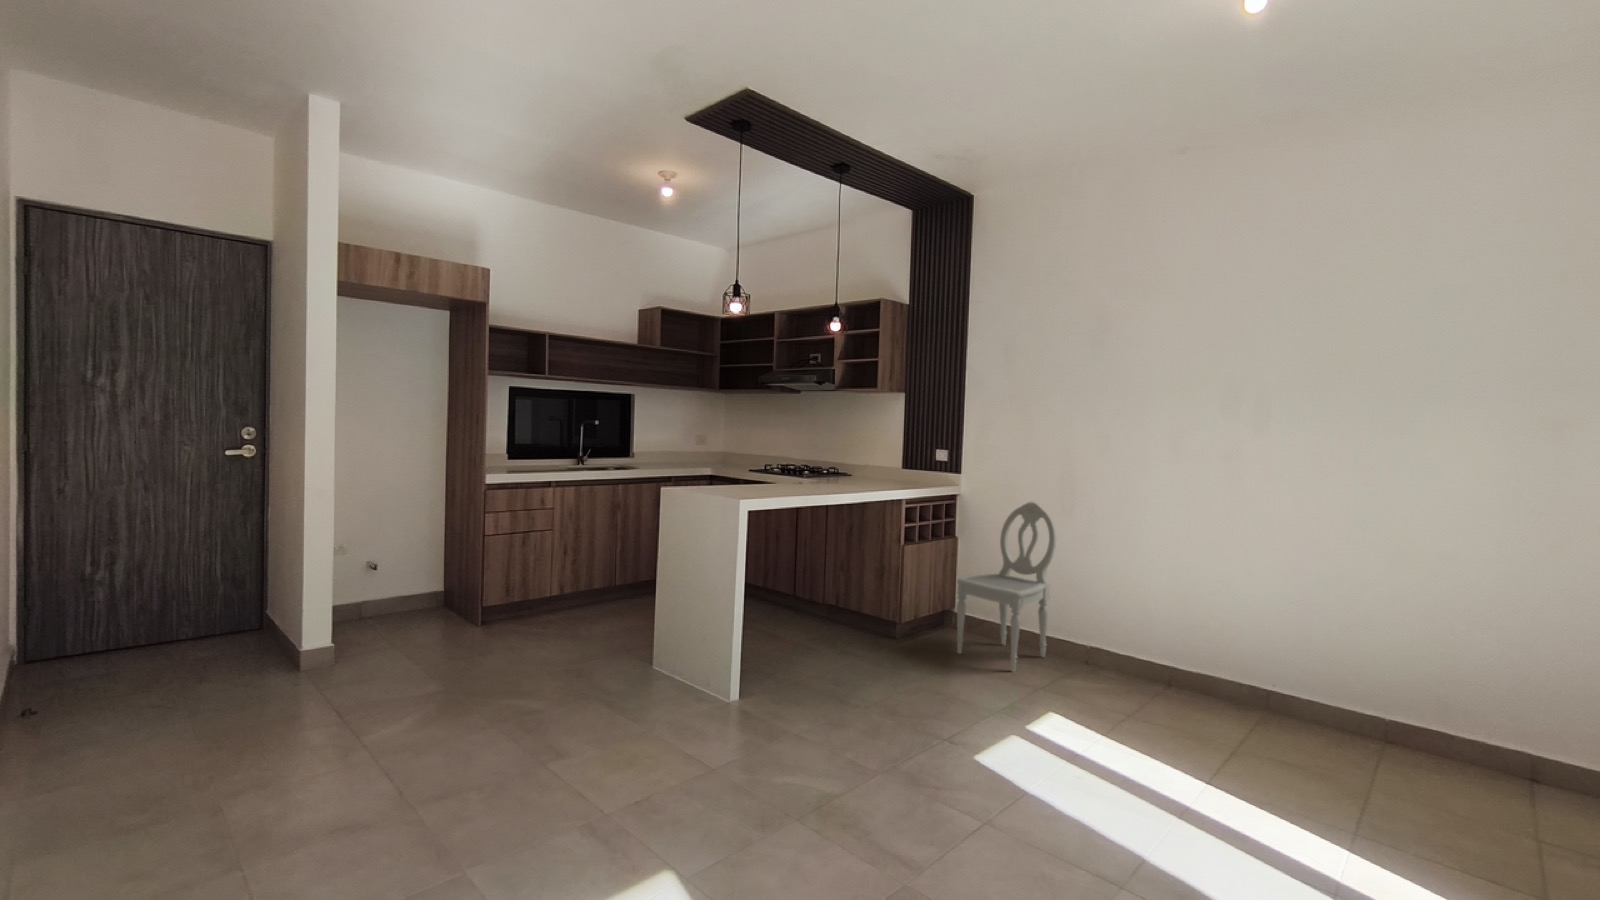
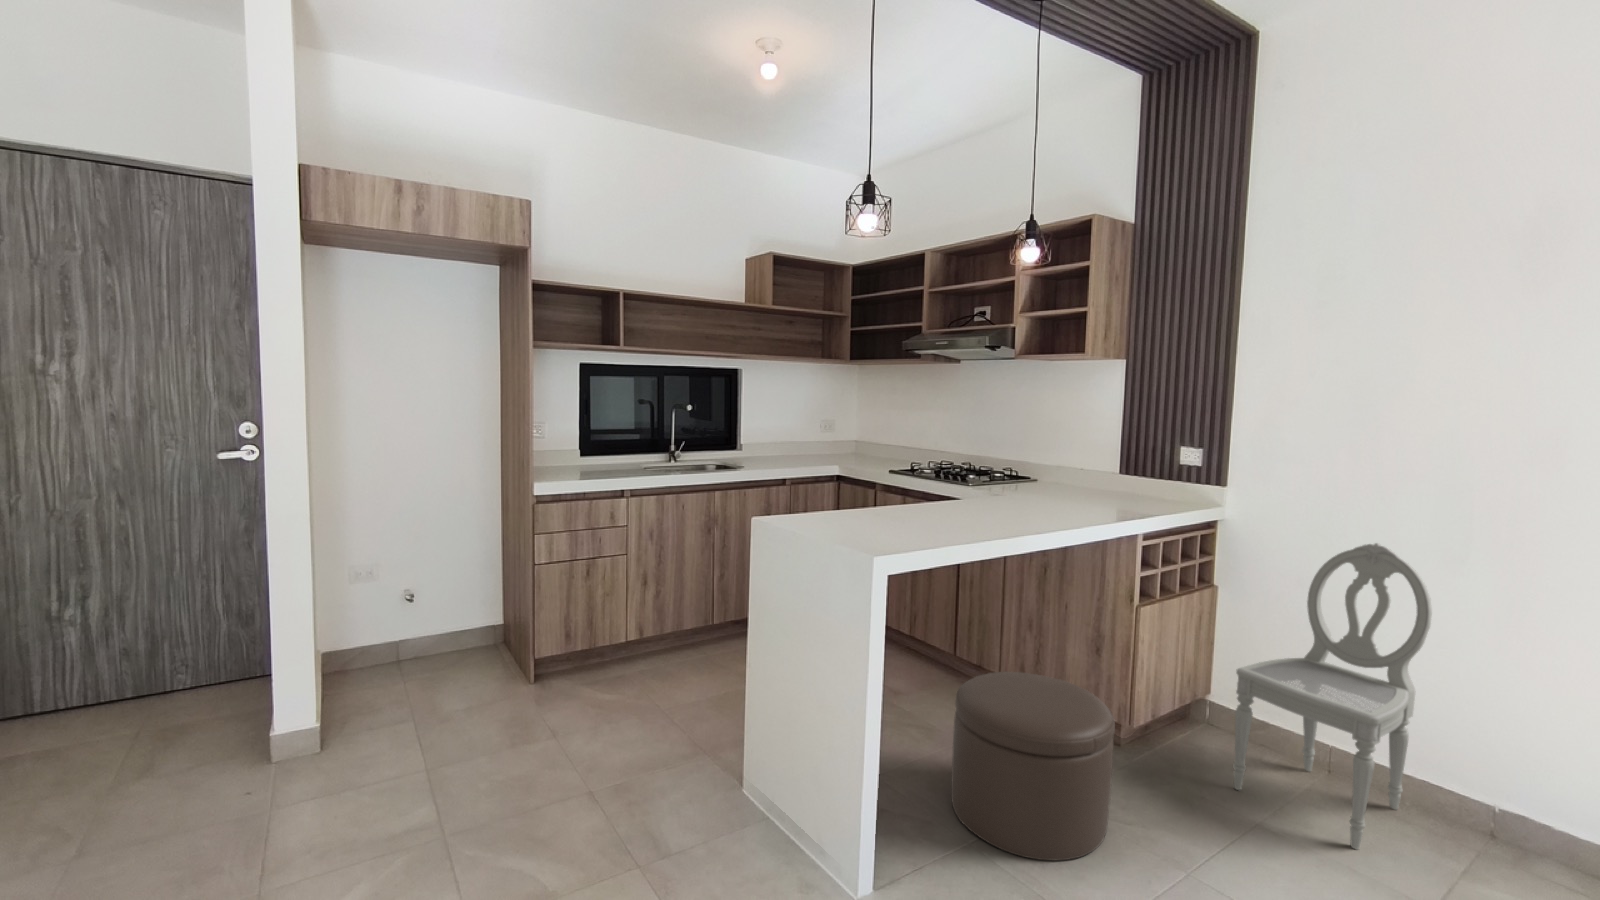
ottoman: none [787,586,881,683] -> present [951,672,1115,861]

